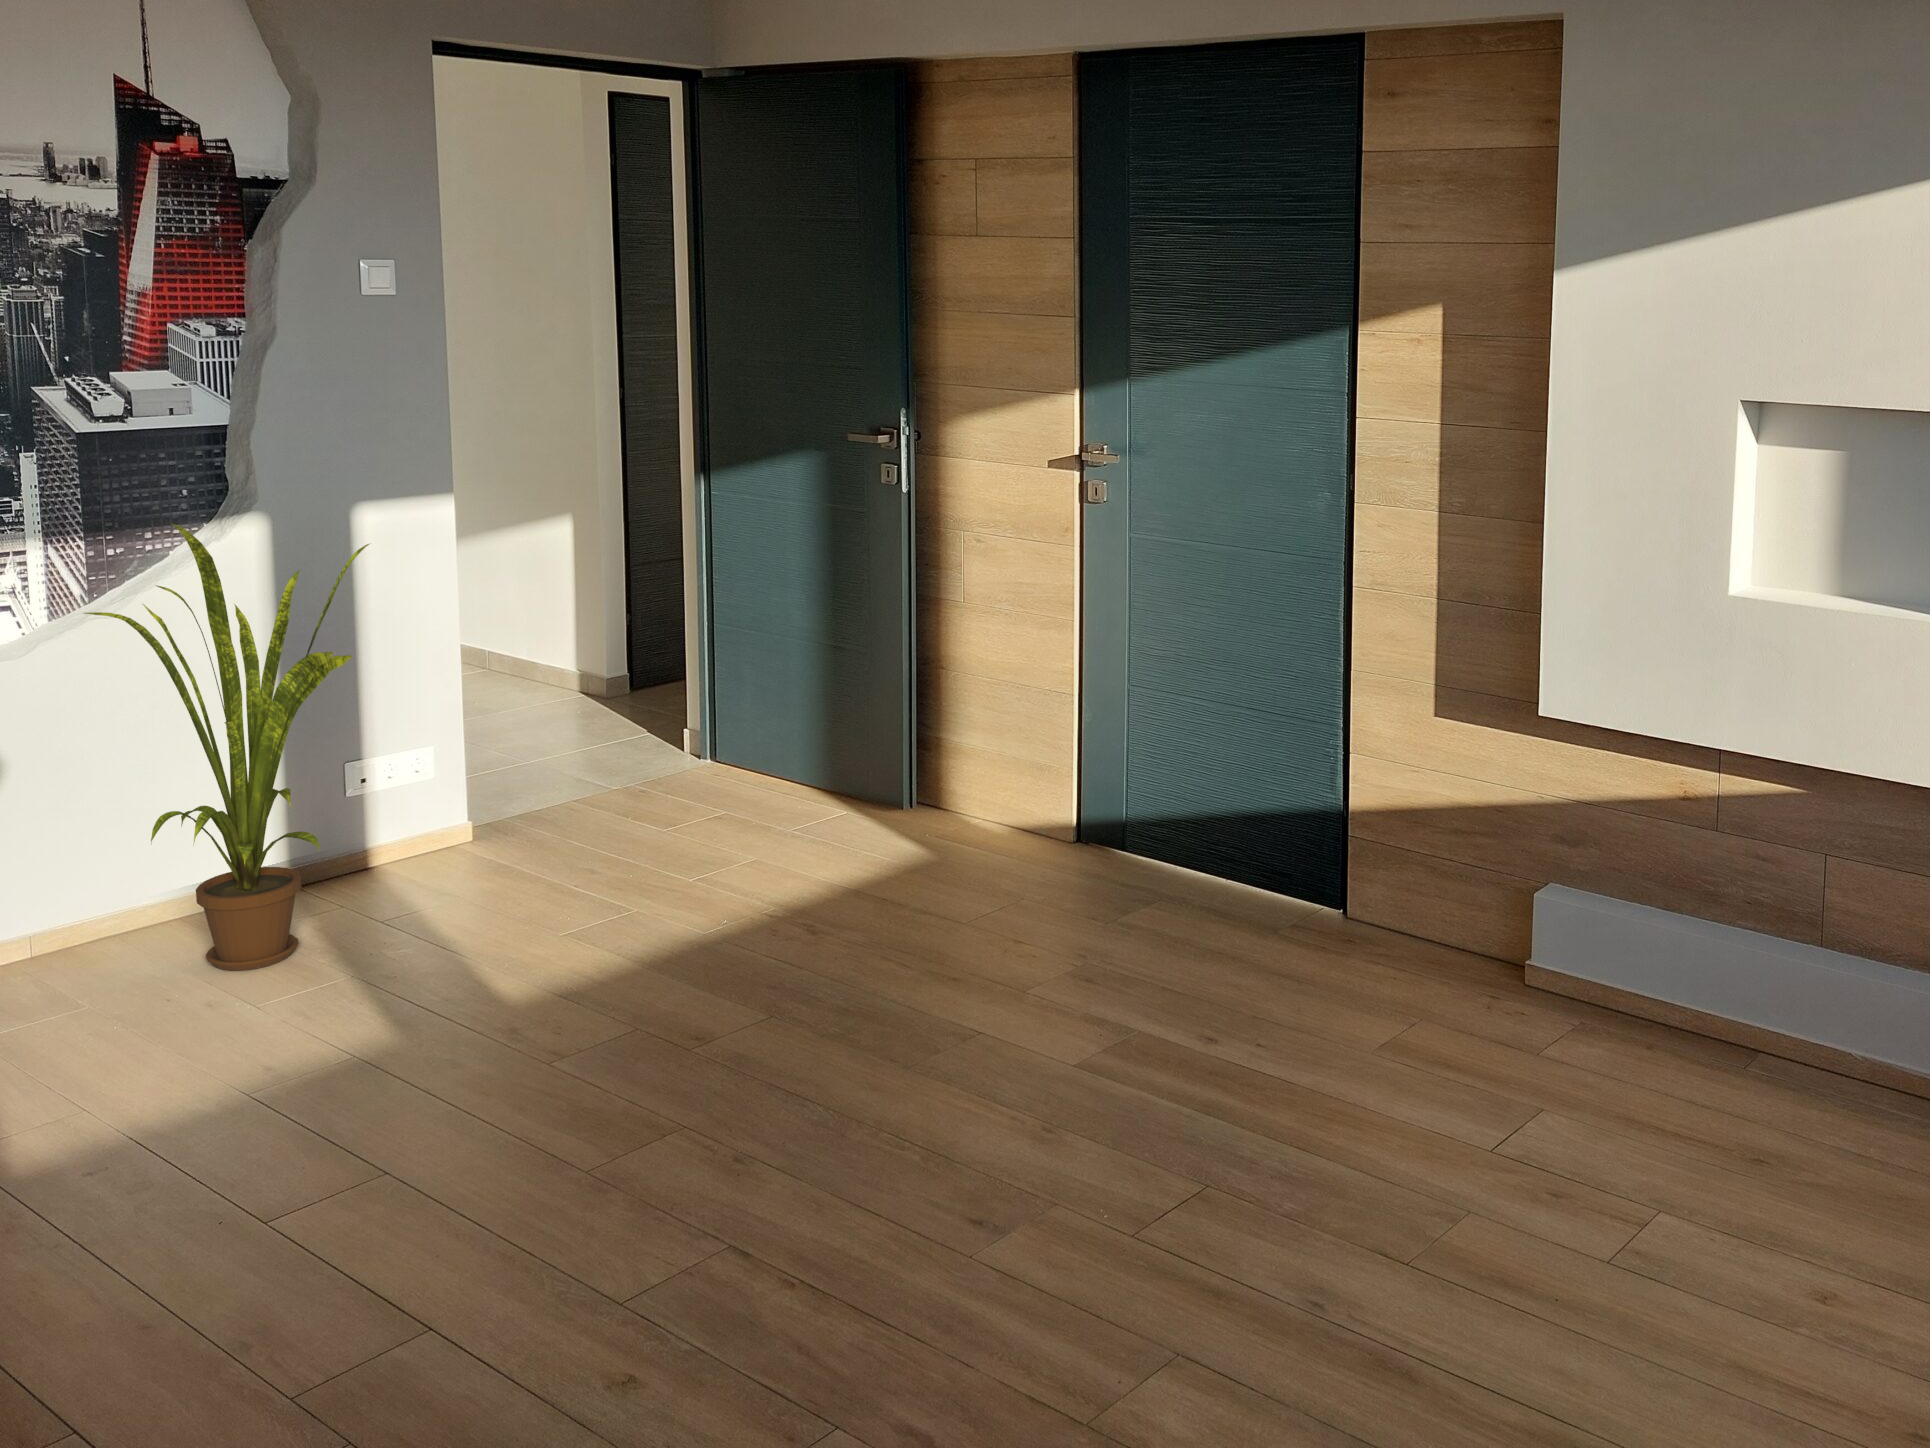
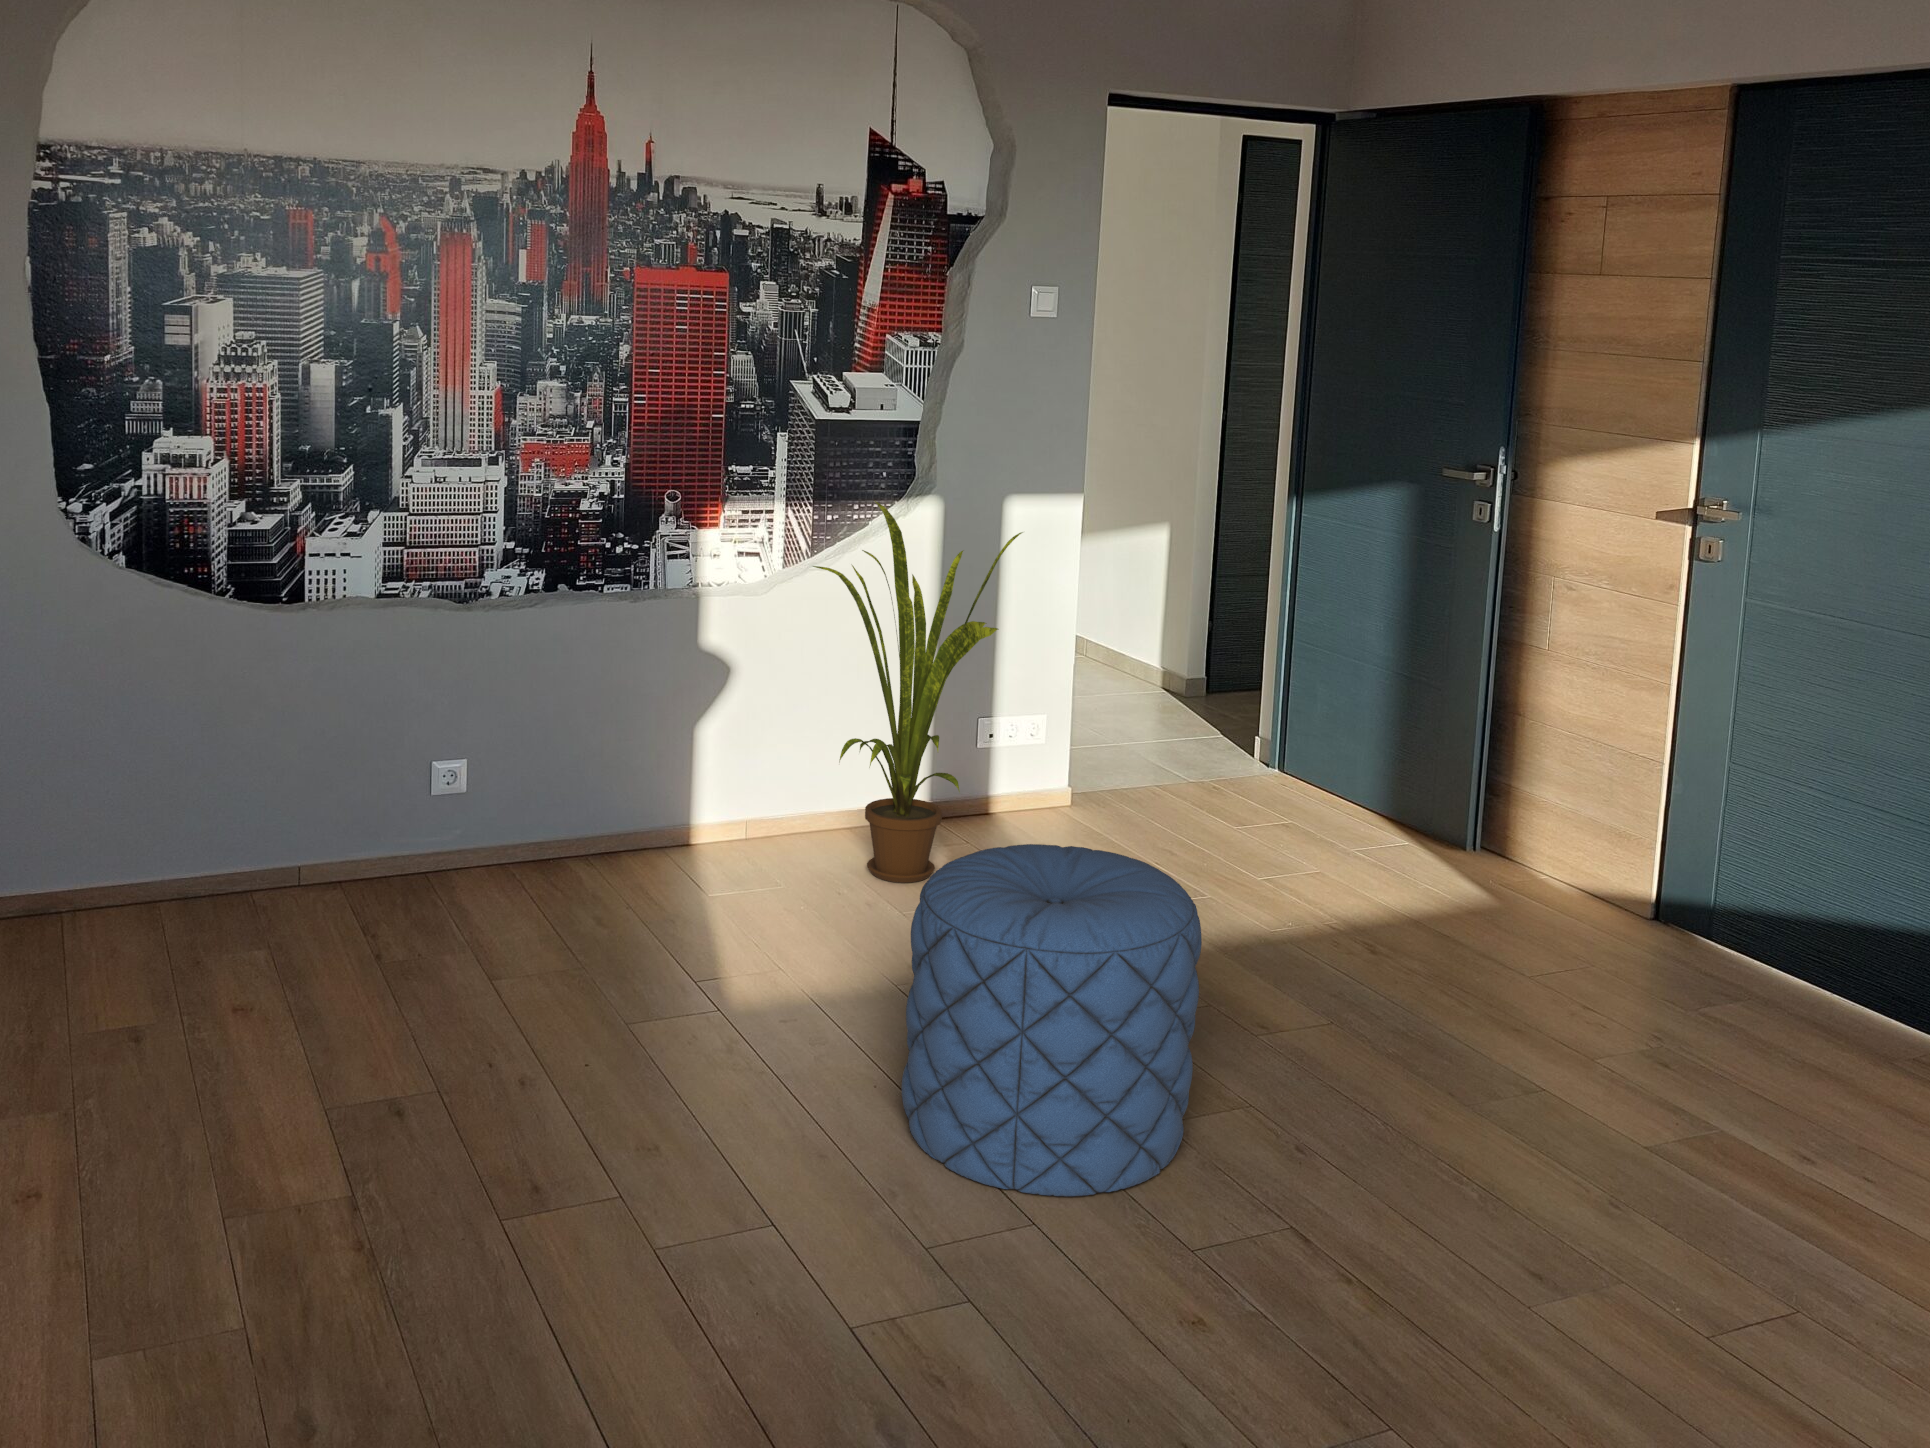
pouf: none [242,900,617,1326] -> present [902,844,1202,1196]

